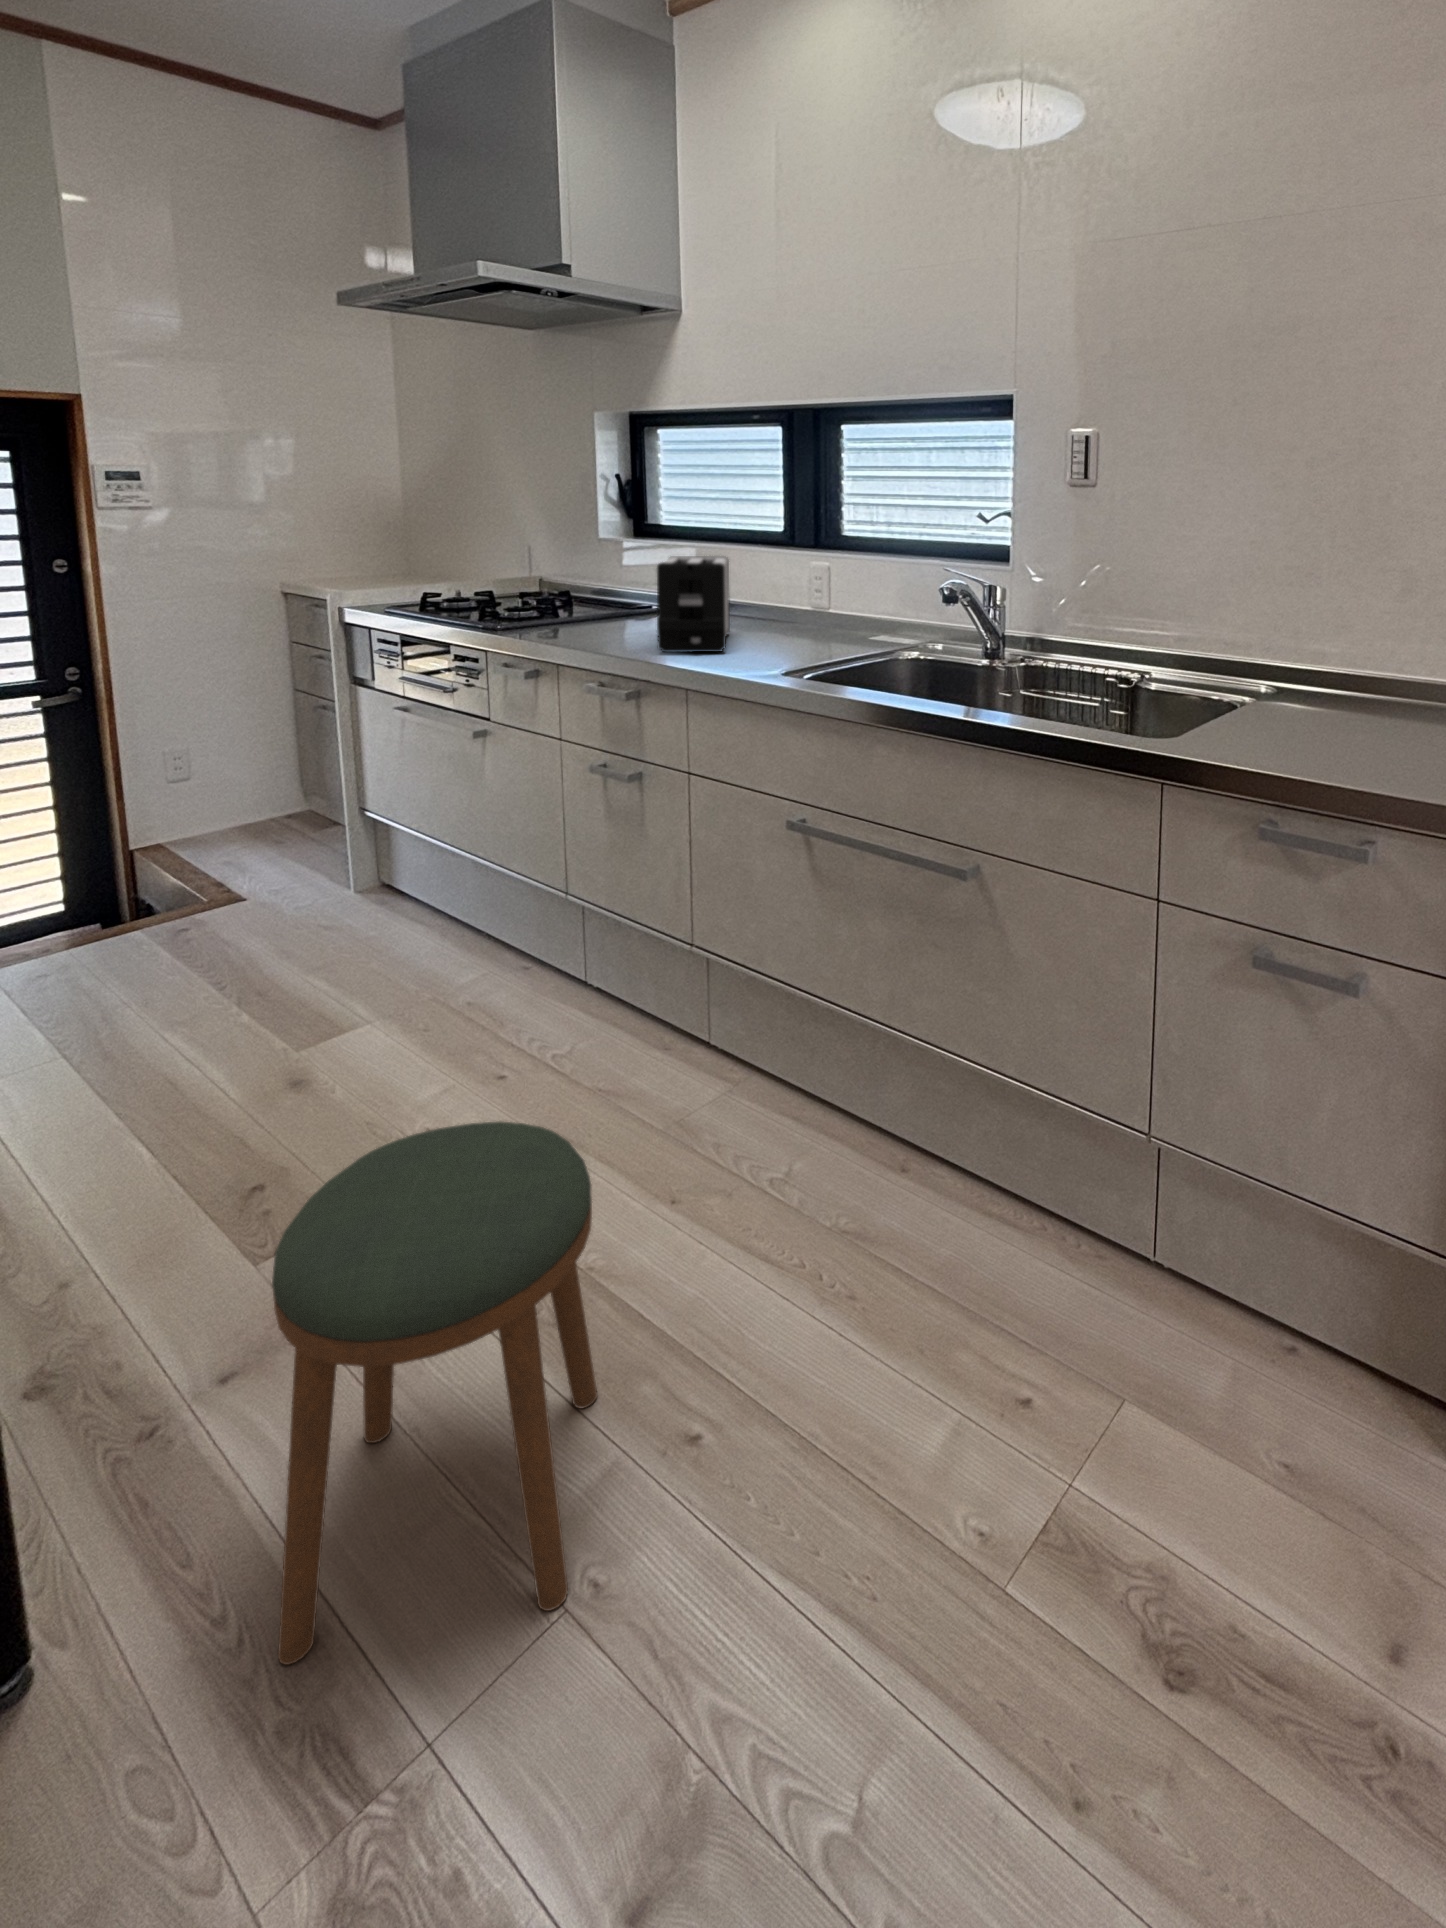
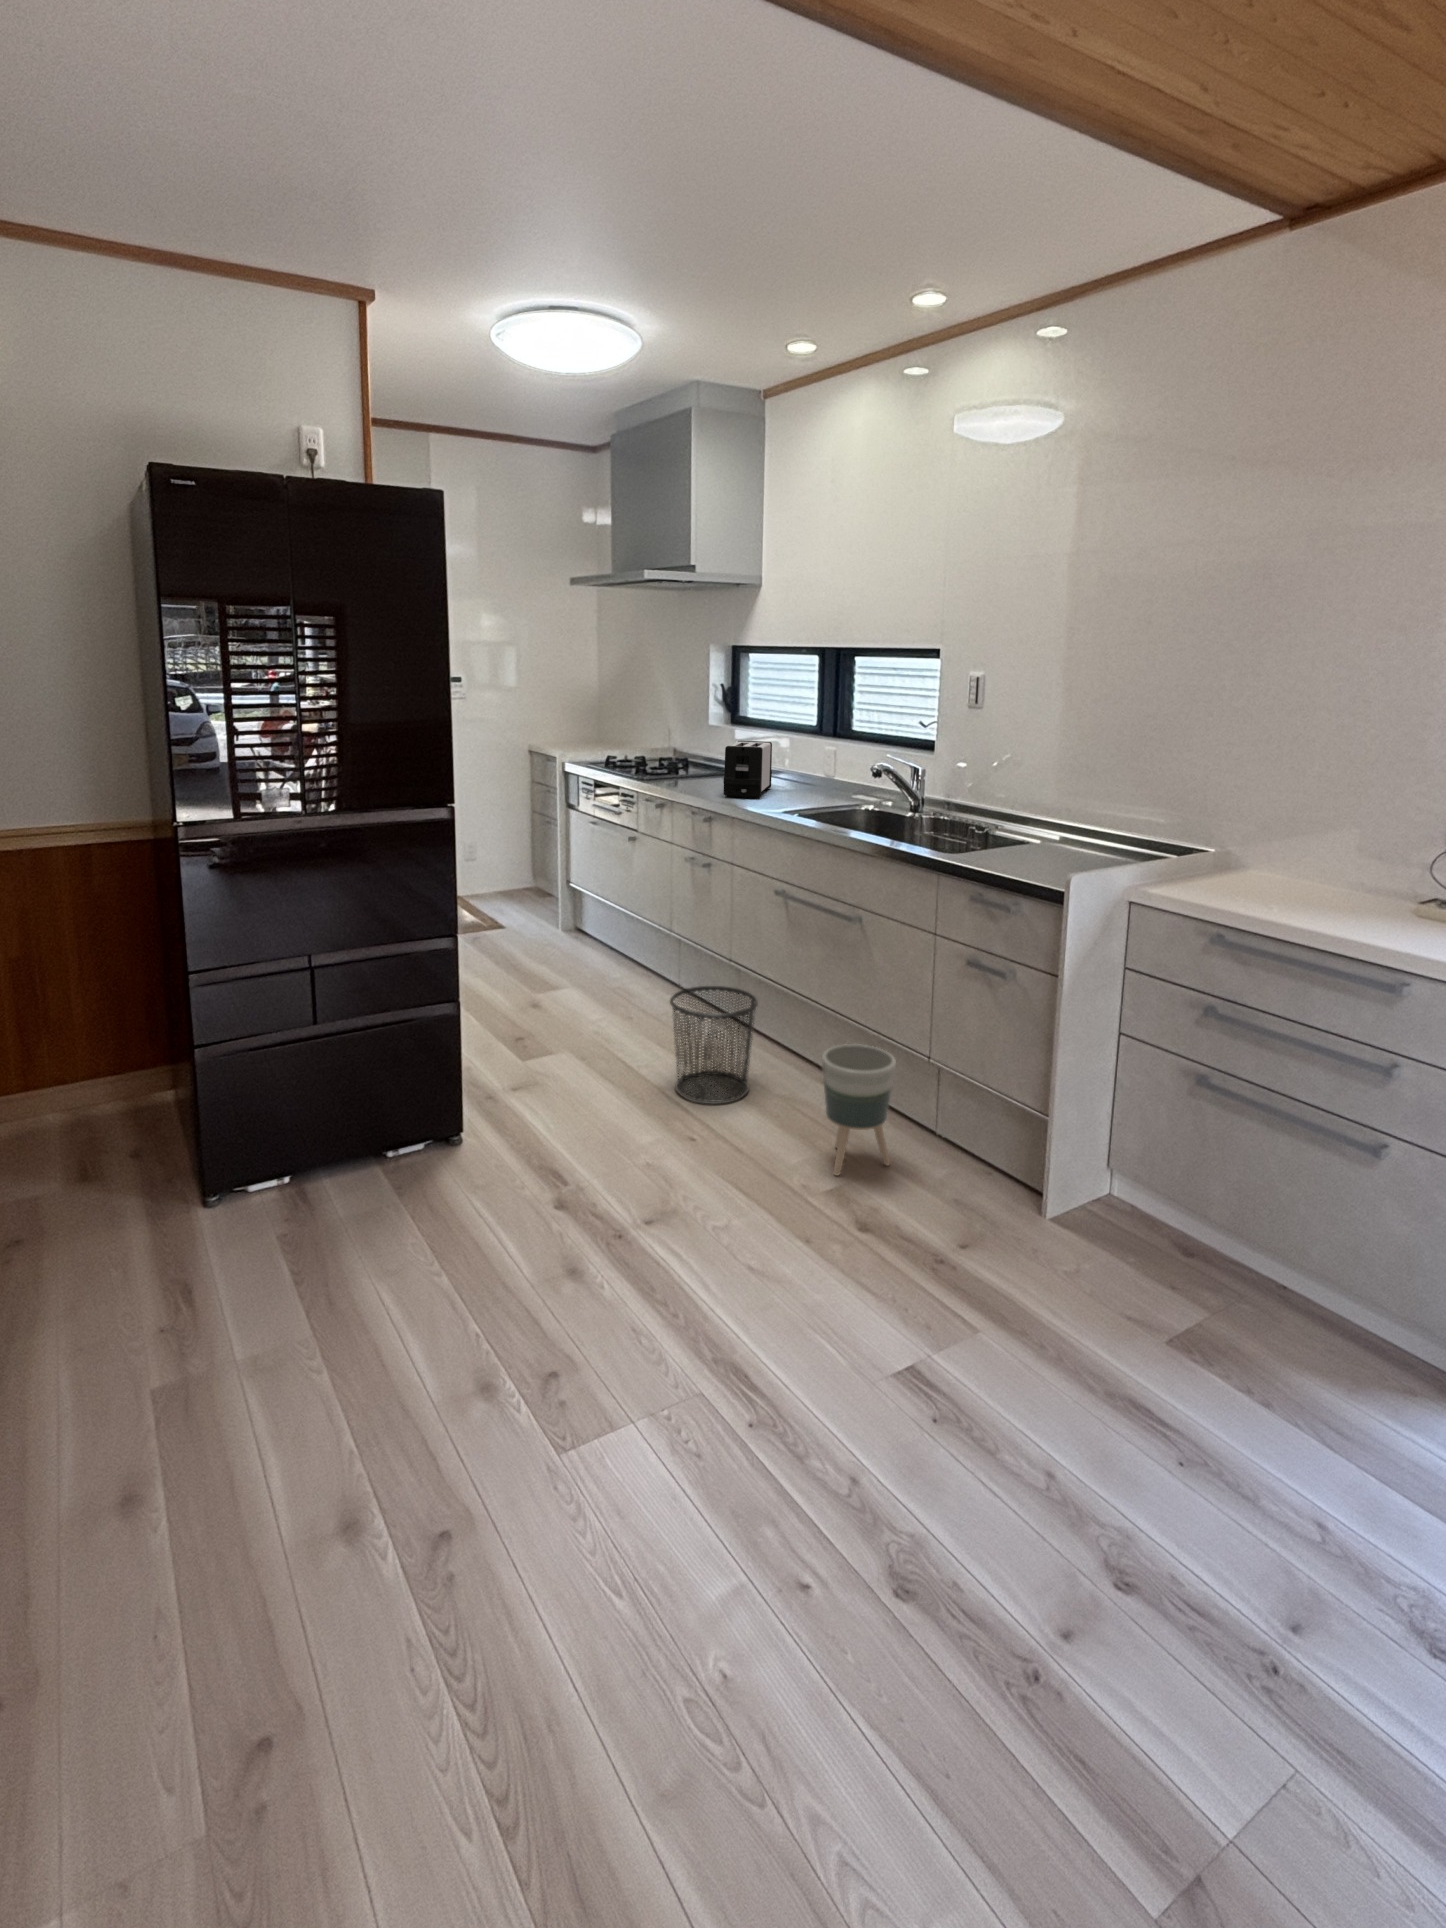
waste bin: none [599,1026,788,1302] -> present [670,986,758,1104]
stool: present [272,1122,597,1664] -> none [541,987,658,1162]
planter: none [985,1152,1144,1481] -> present [822,1044,896,1175]

